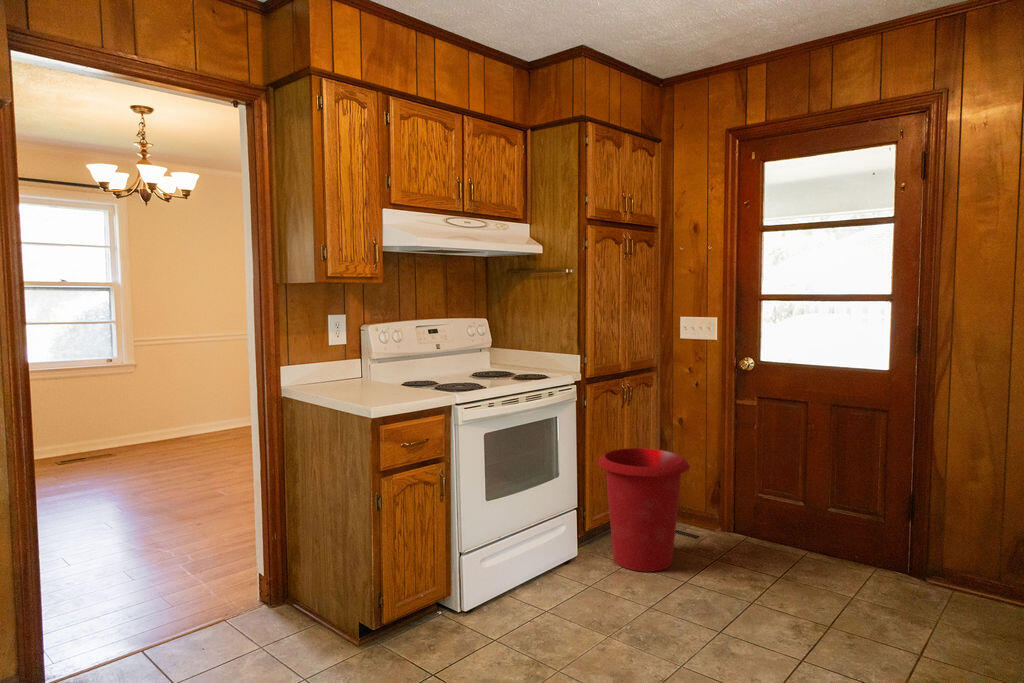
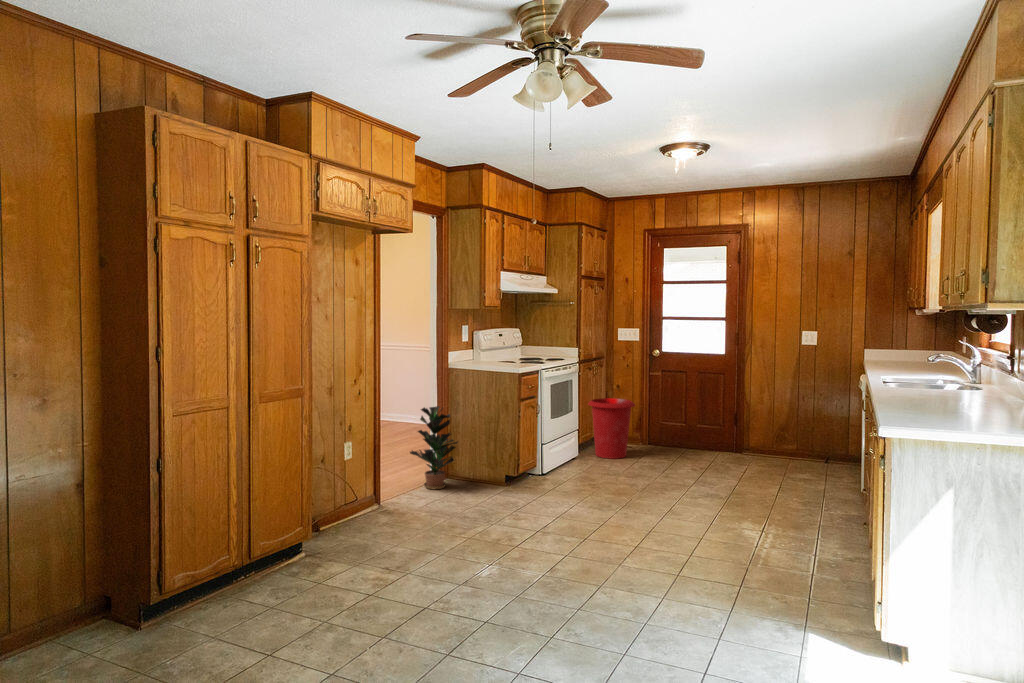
potted plant: none [181,470,280,638] -> present [410,406,458,489]

